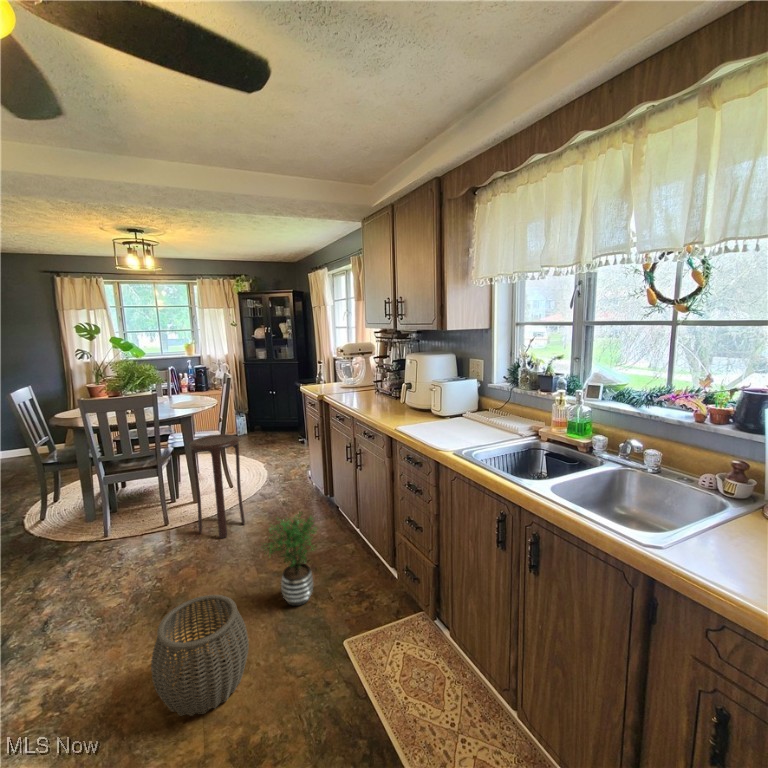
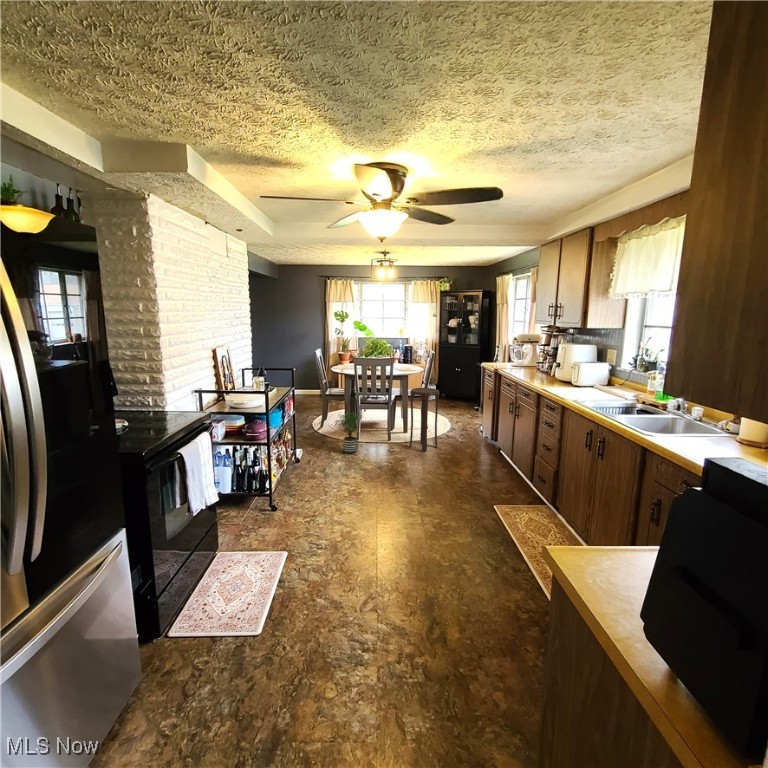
potted plant: present [264,514,316,606] -> present [335,413,359,454]
woven basket: present [151,595,249,716] -> none [398,461,444,511]

